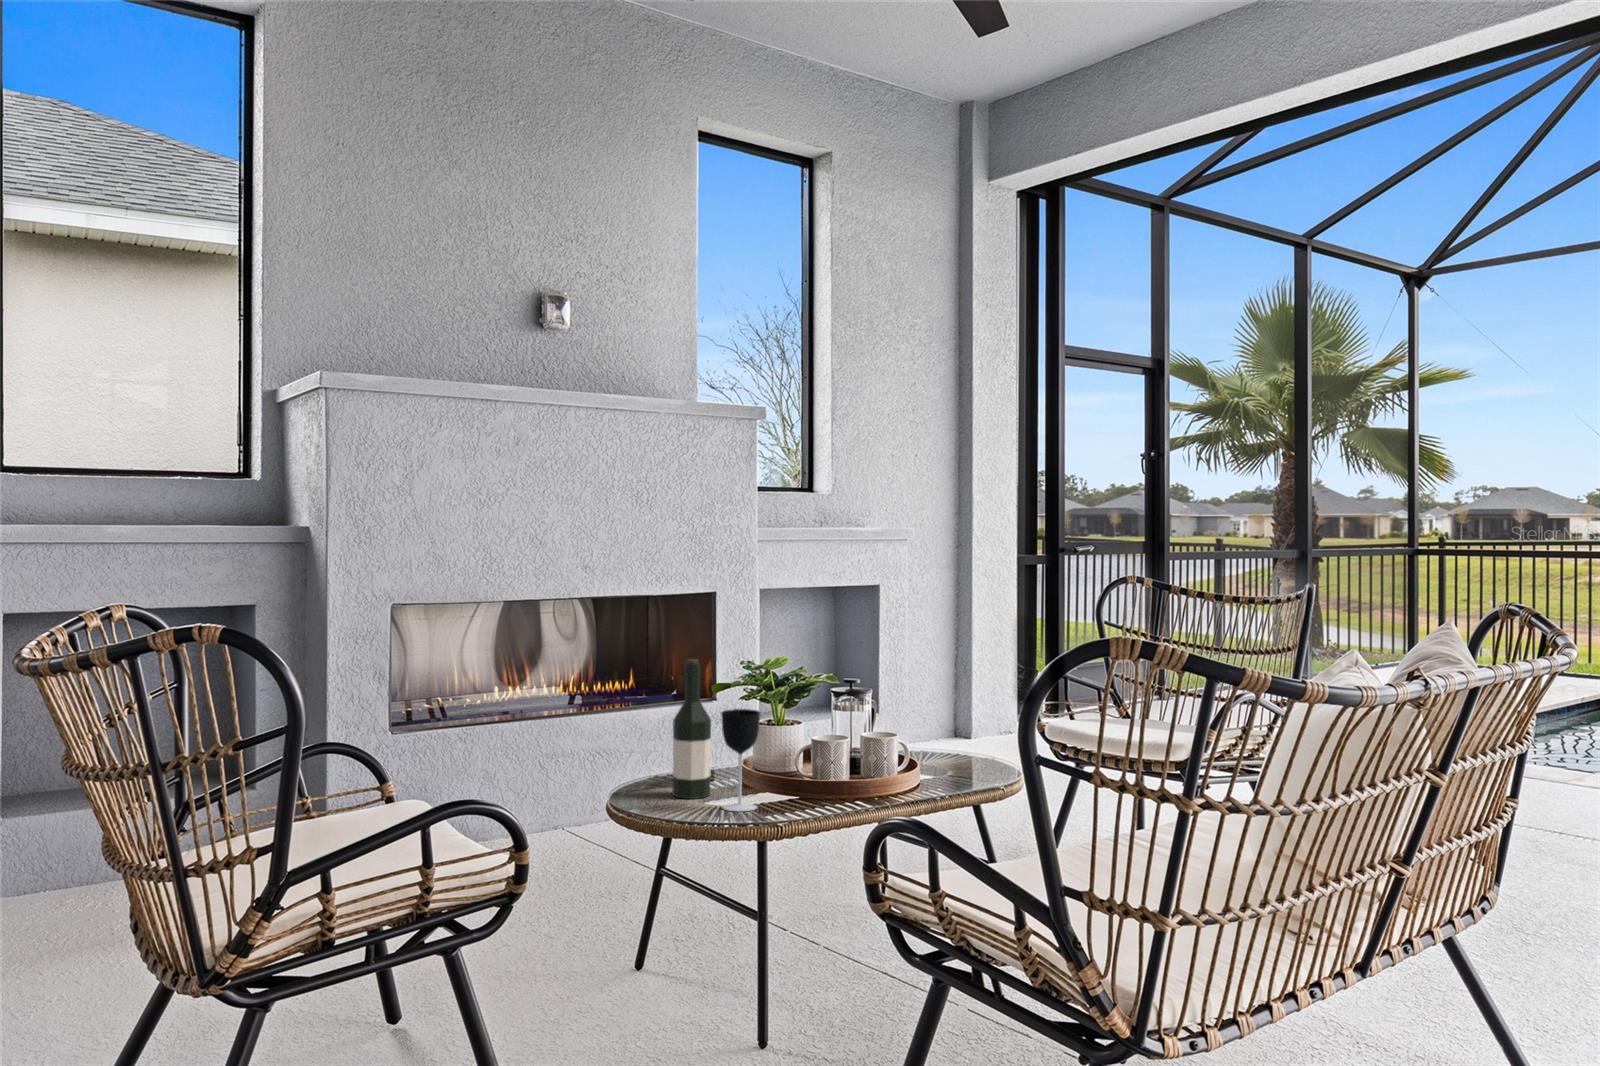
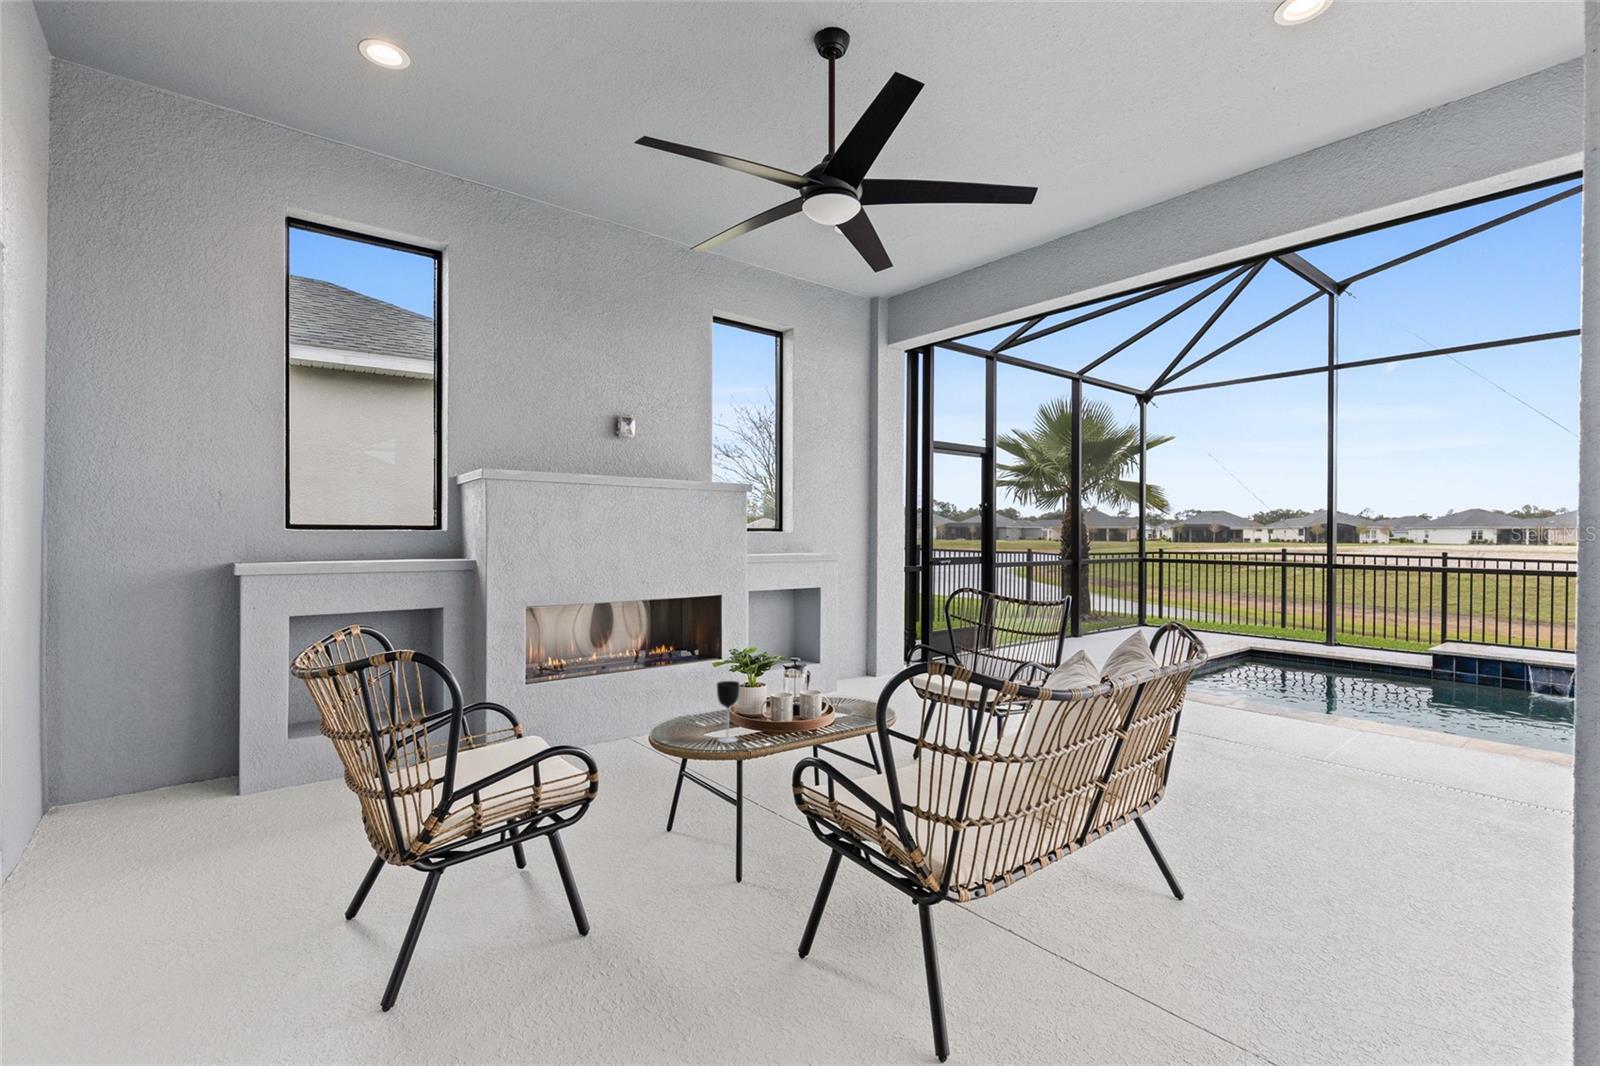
wine bottle: present [673,659,711,799] -> none [688,650,711,734]

